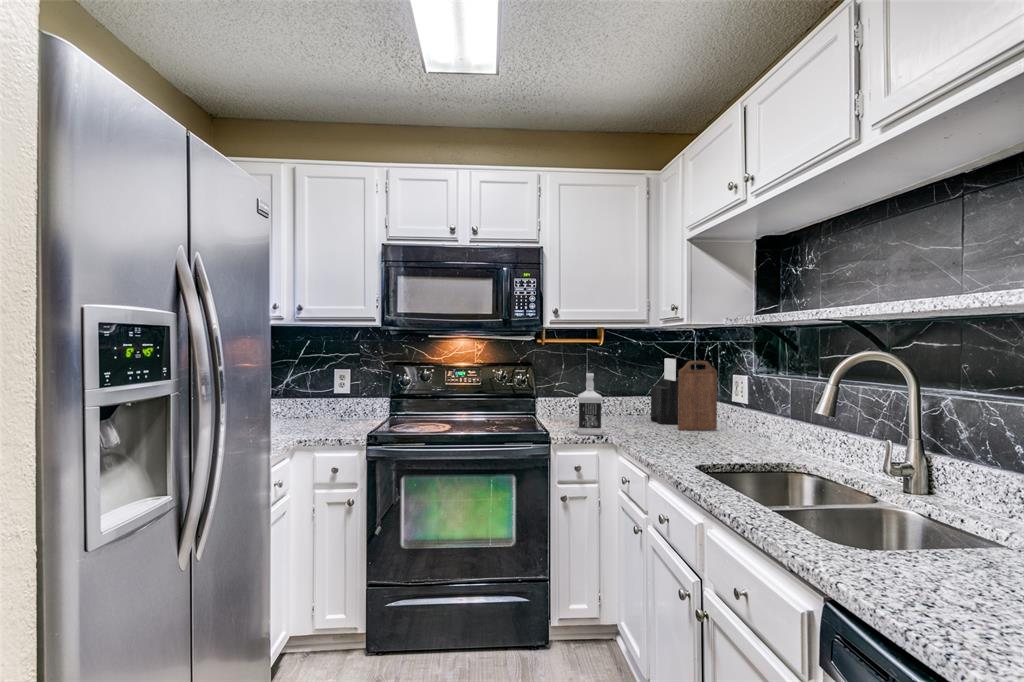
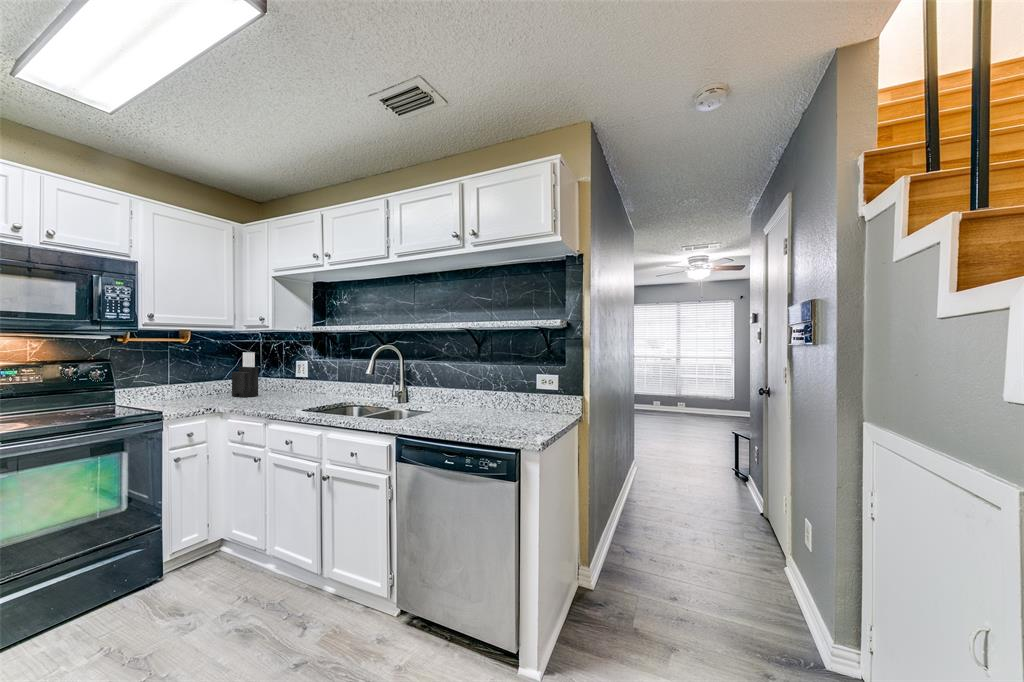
cutting board: present [678,361,717,430] -> none [261,353,287,399]
bottle: present [577,373,602,435] -> none [183,363,210,409]

